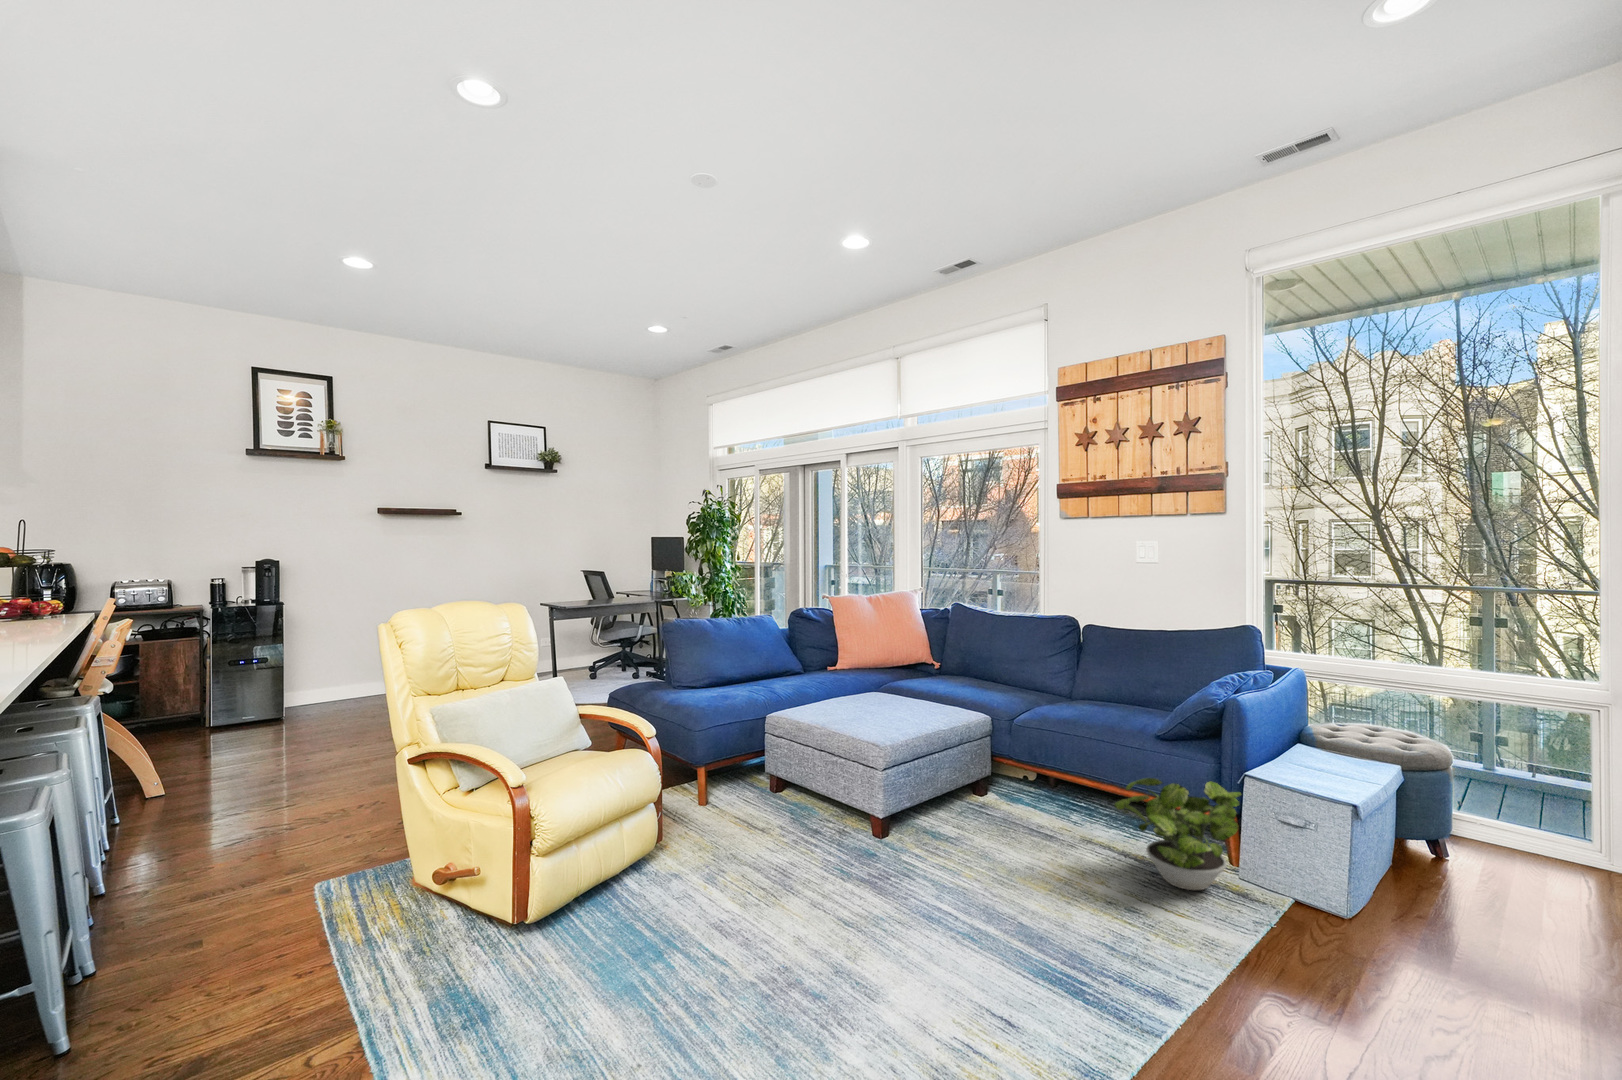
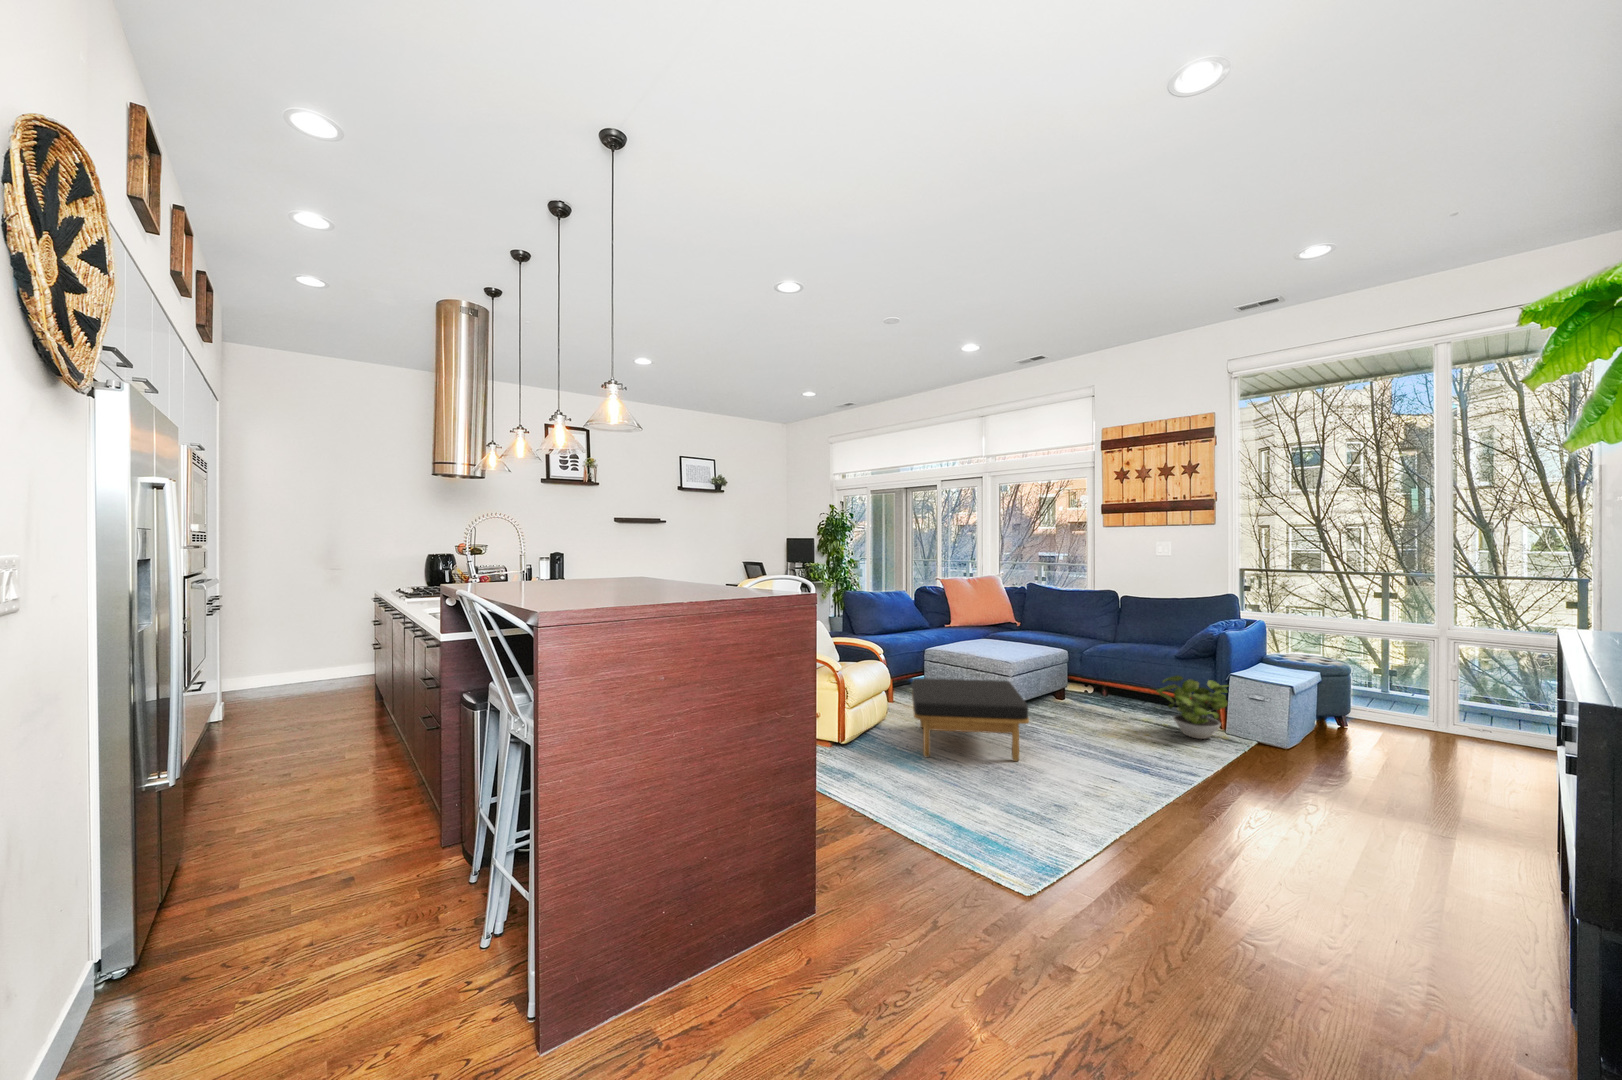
ottoman: none [651,781,868,962] -> present [912,678,1029,761]

